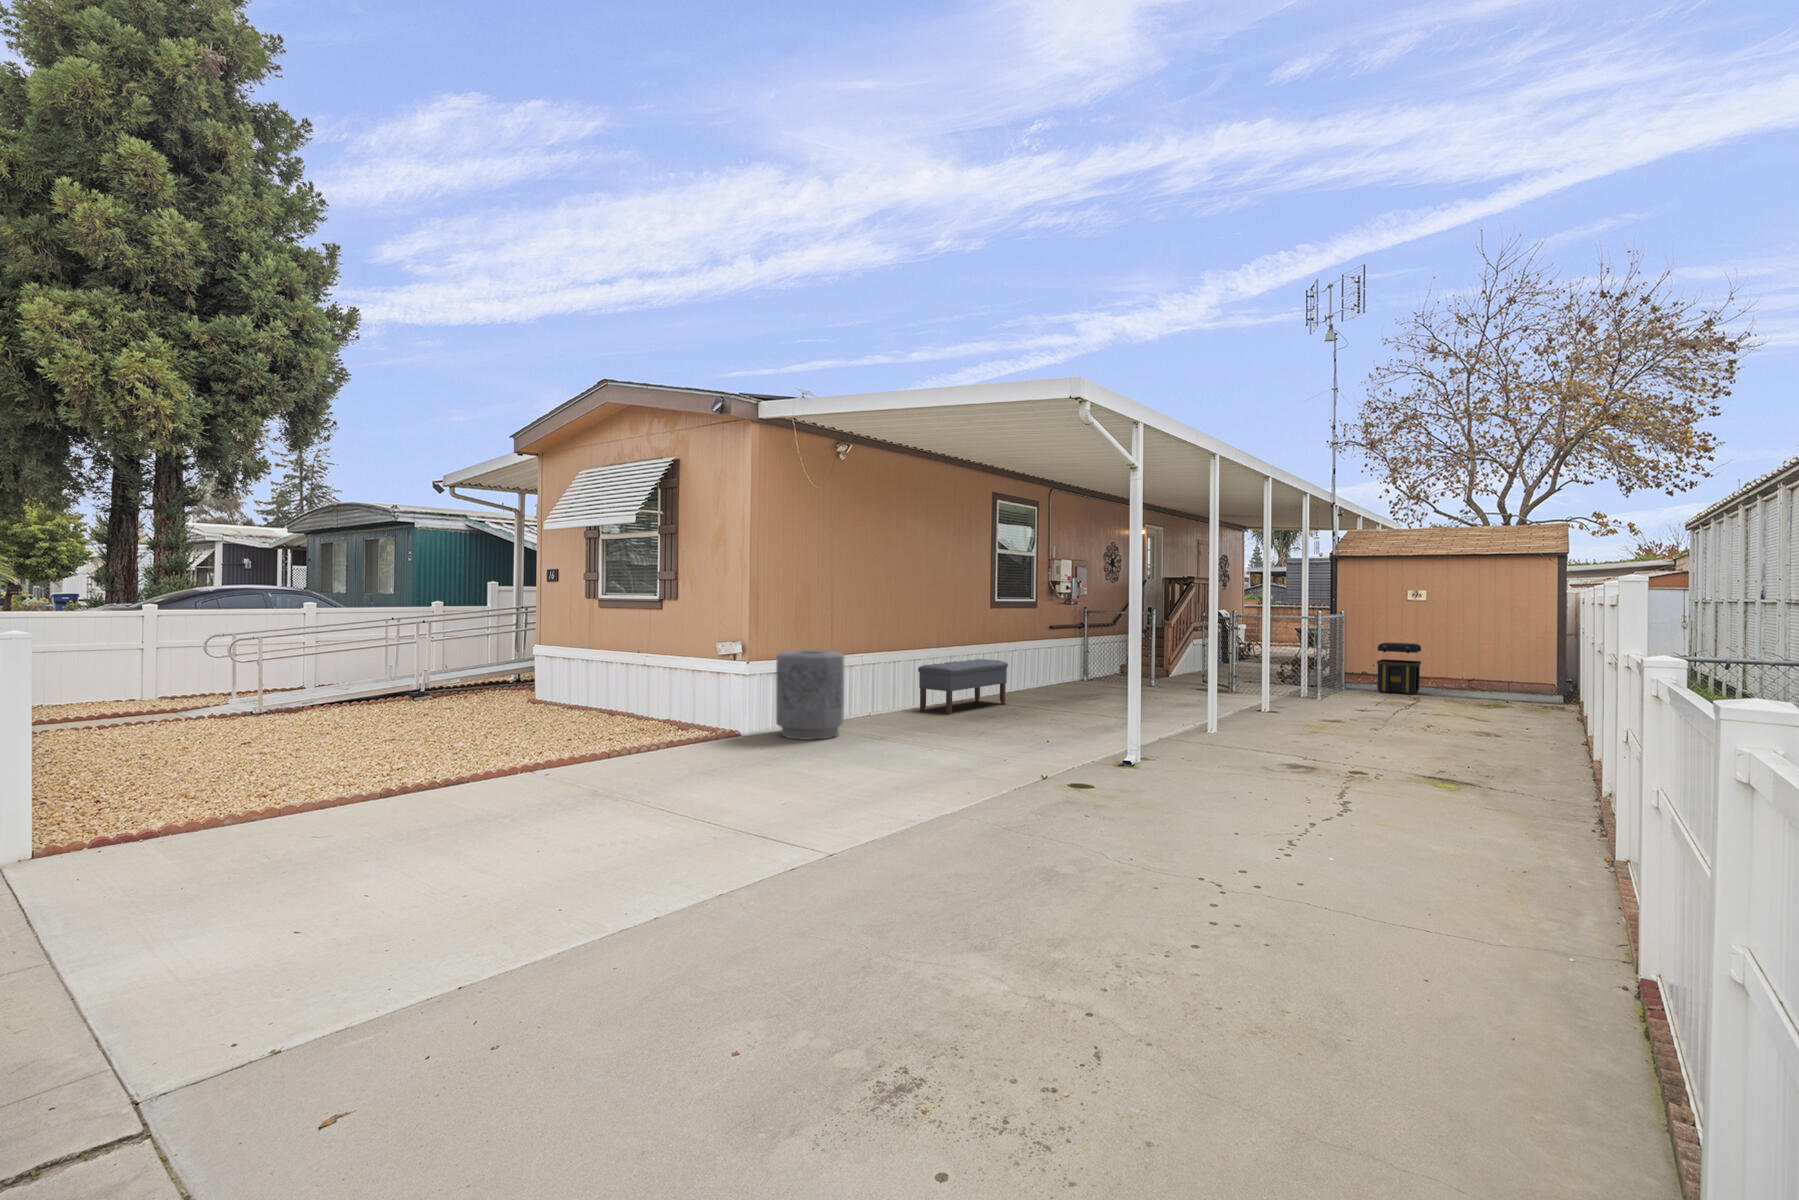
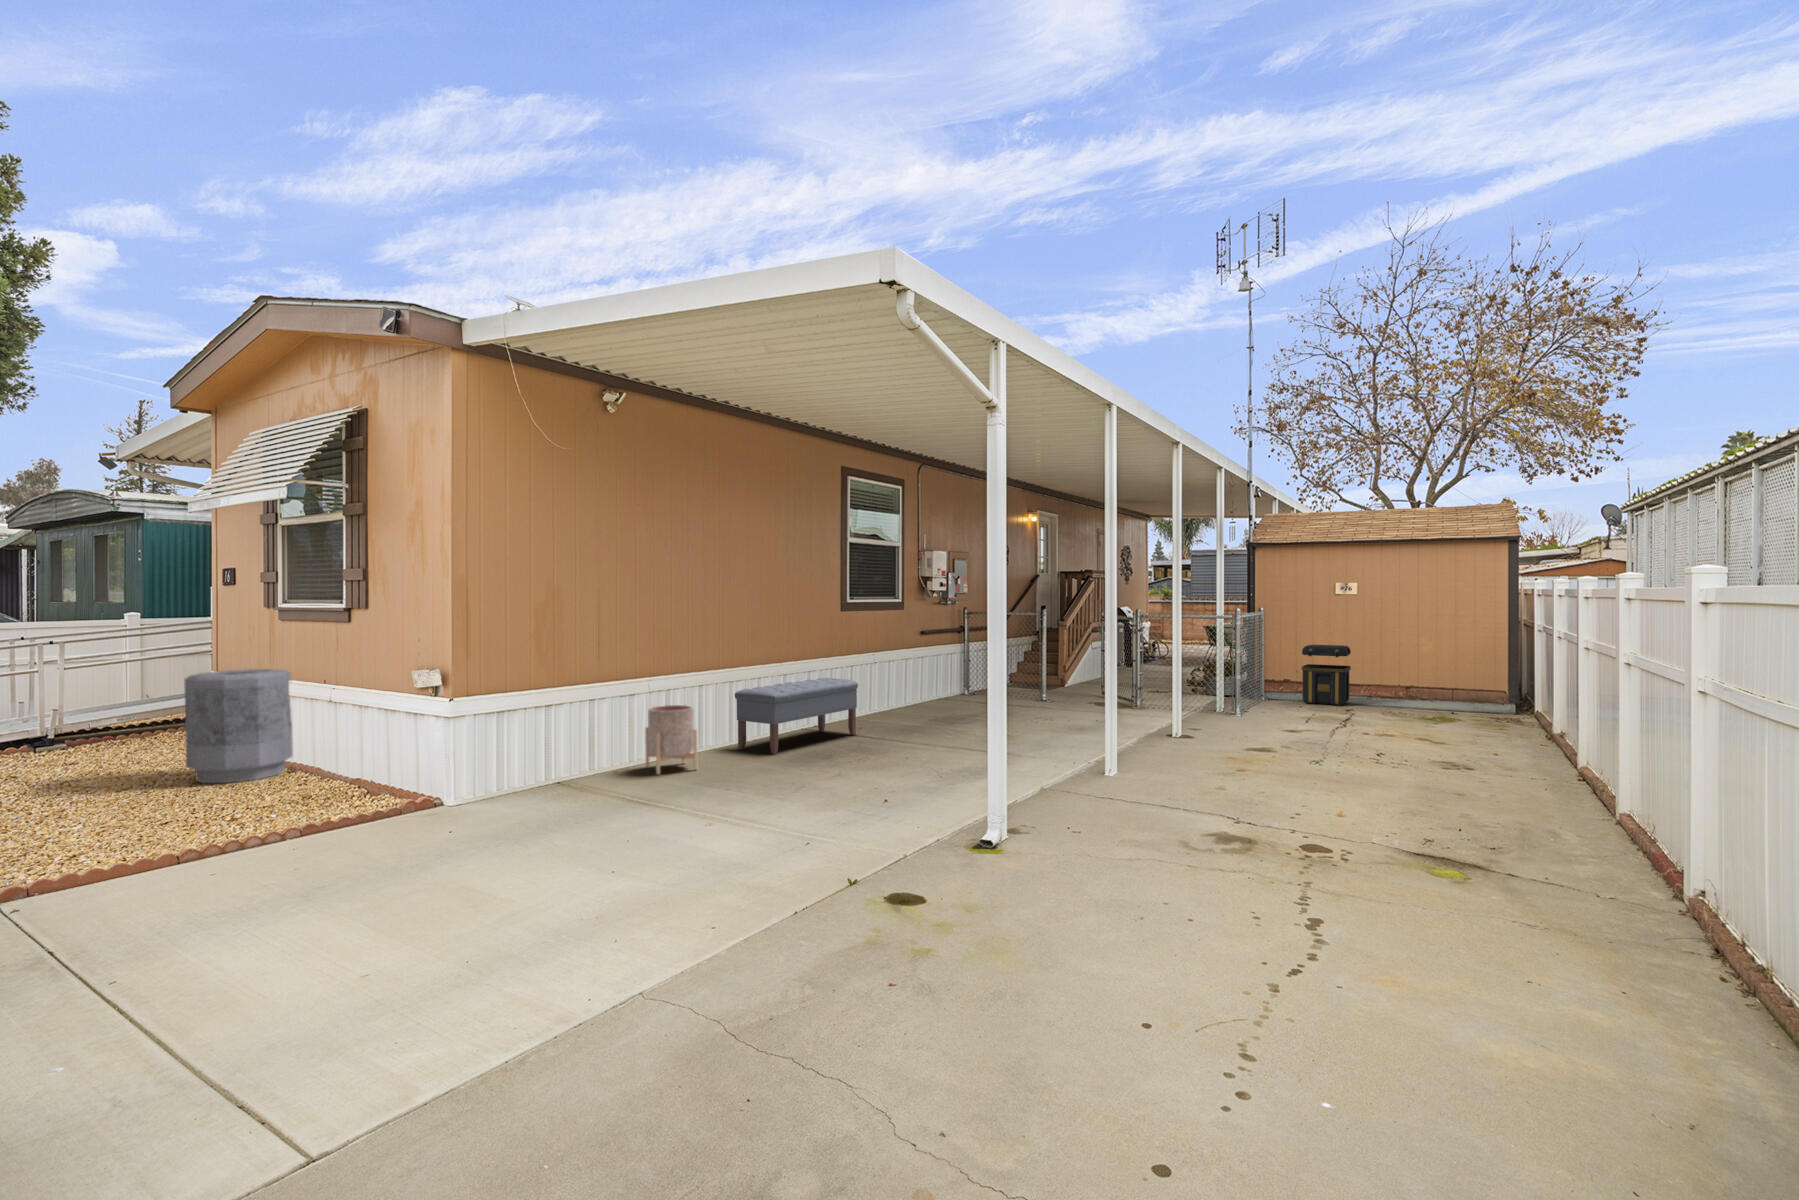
trash can: present [776,650,844,740] -> present [185,669,293,783]
planter: none [860,674,899,723] -> present [645,705,698,775]

